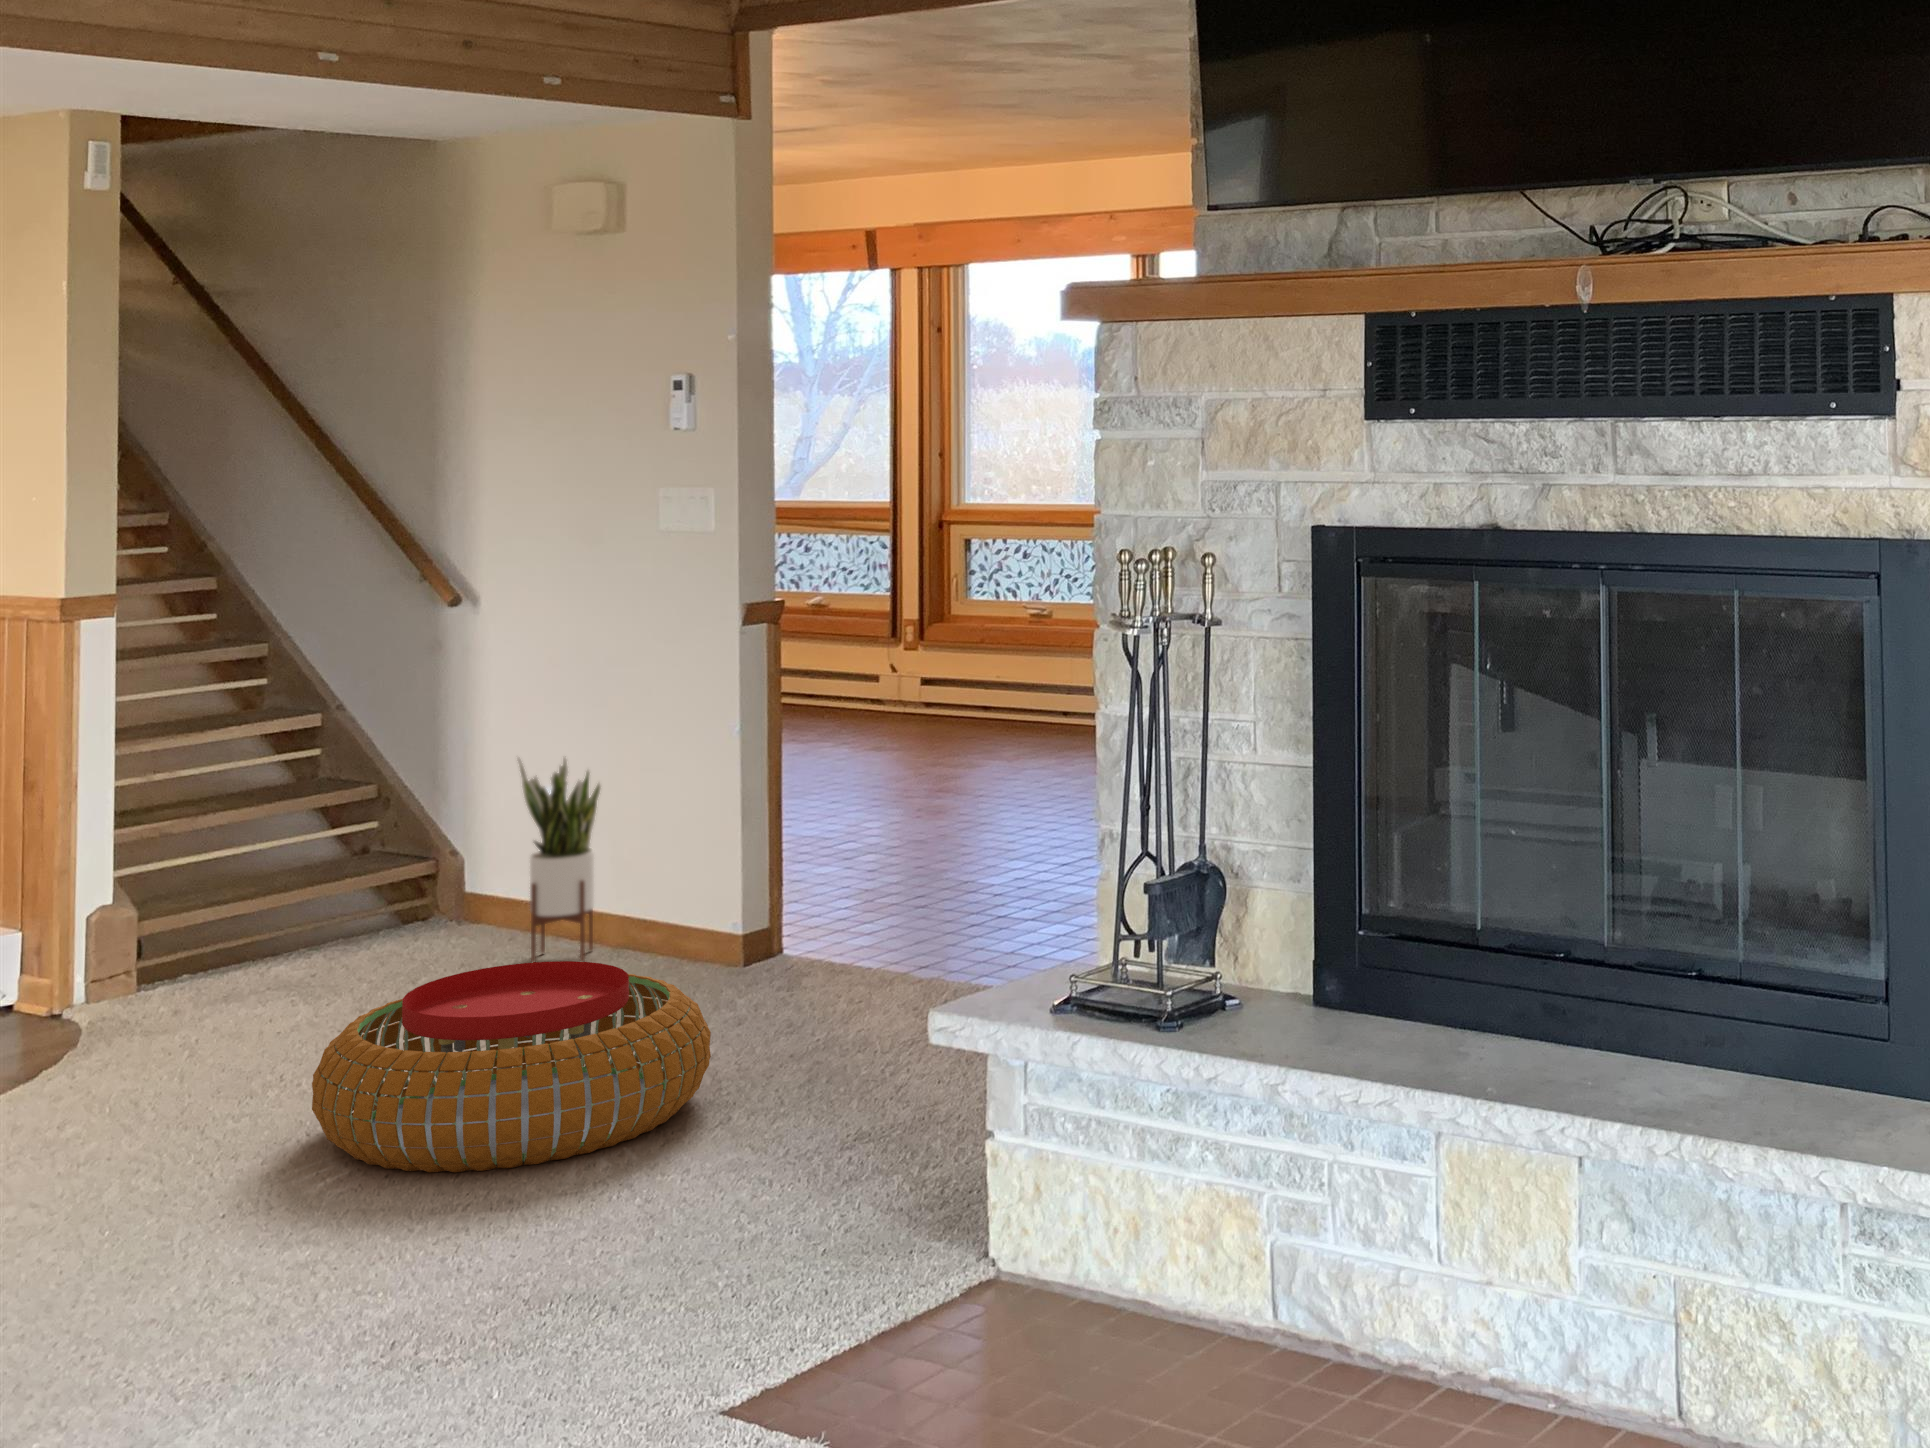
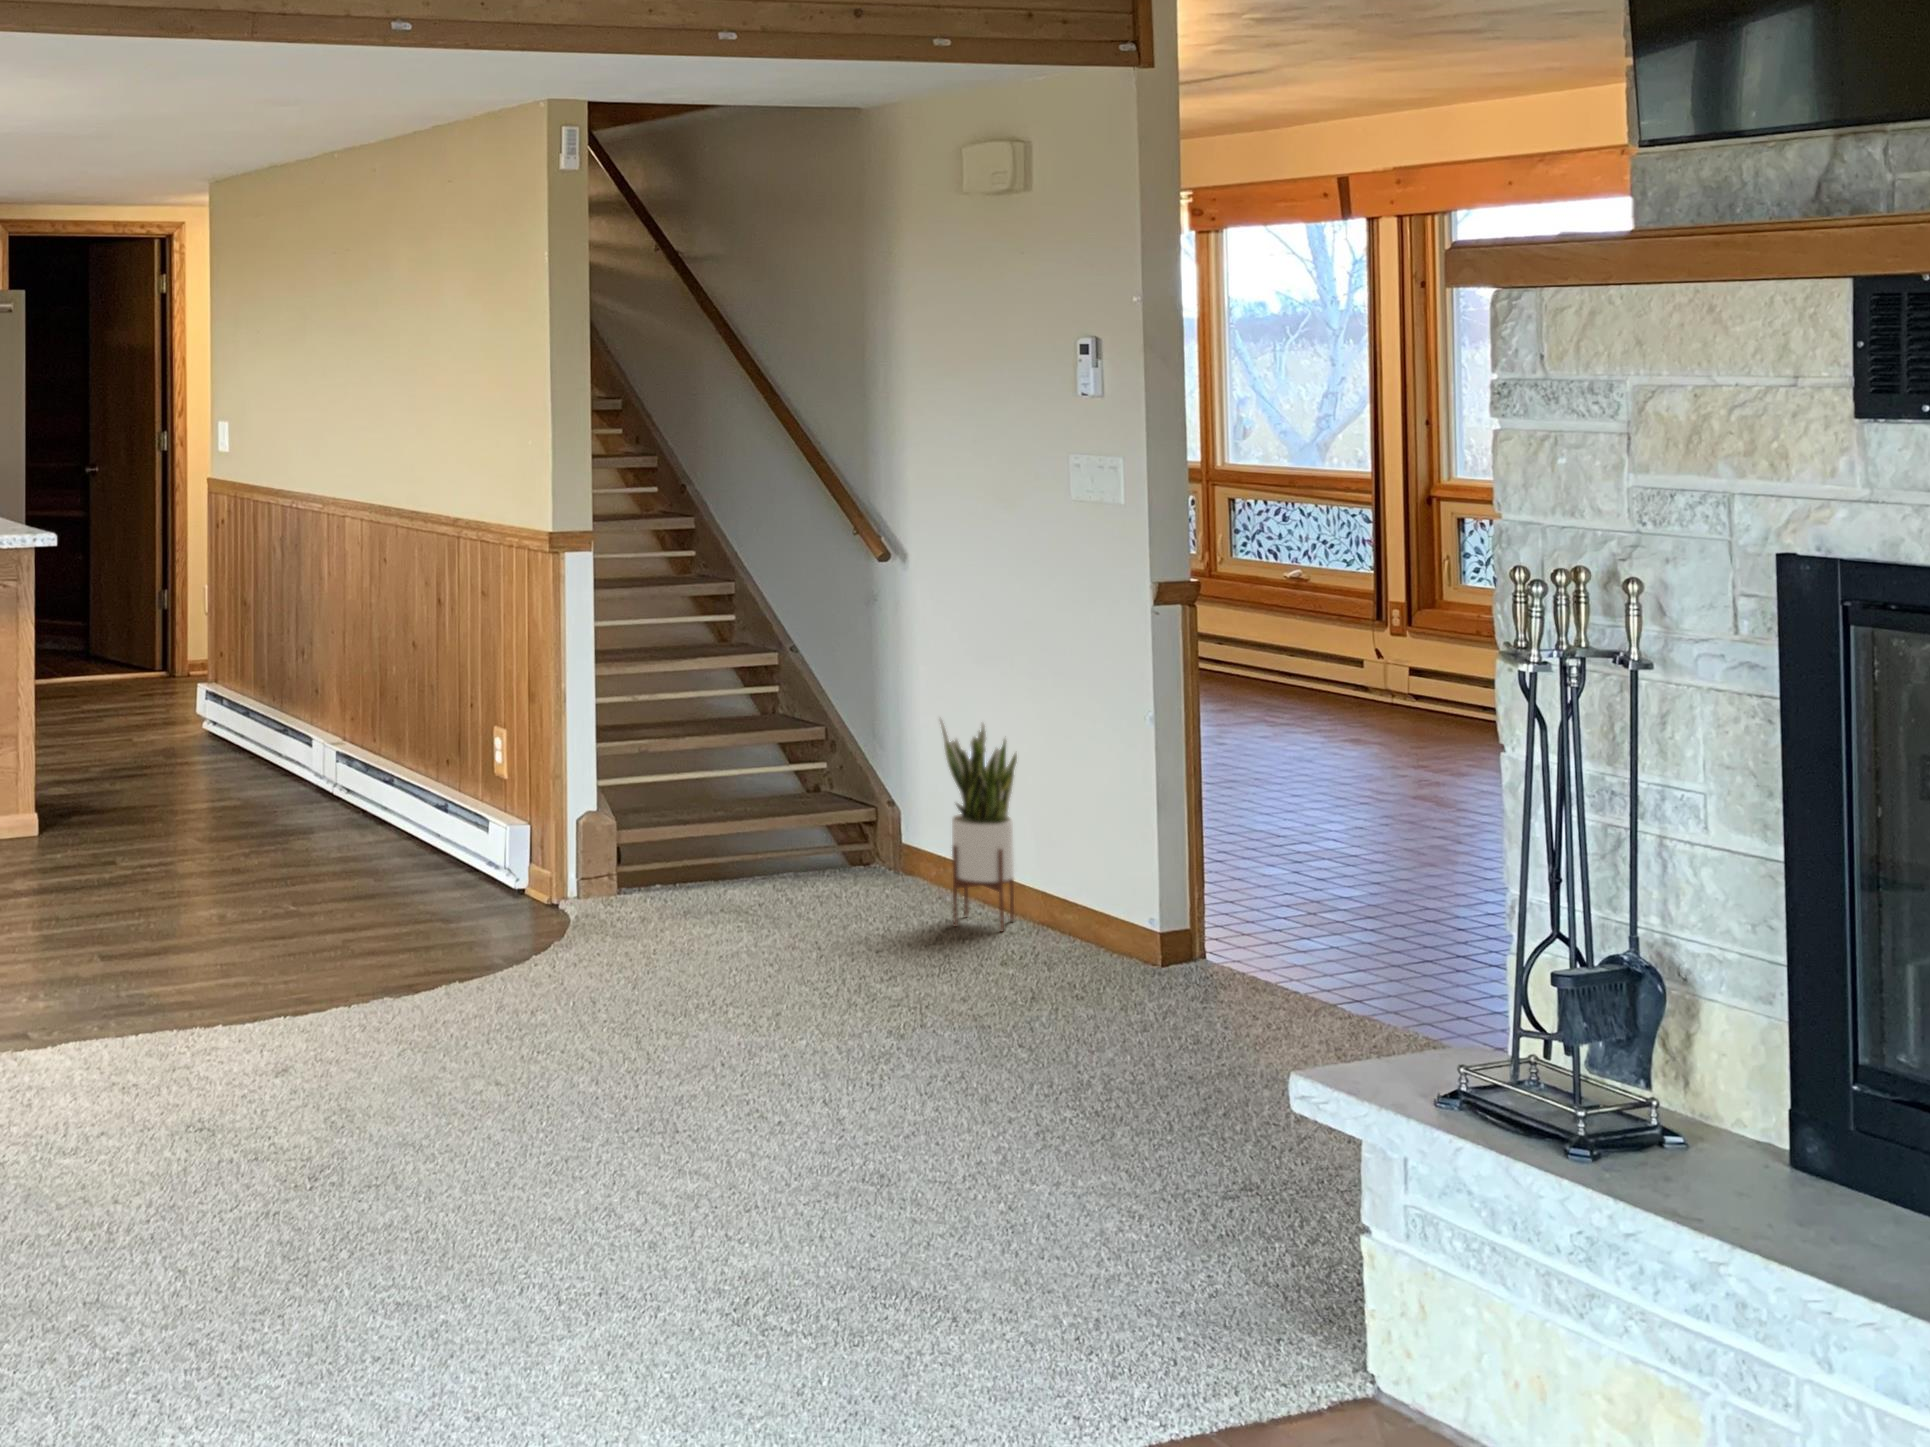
pouf: present [312,961,711,1172] -> none [720,931,1096,1142]

